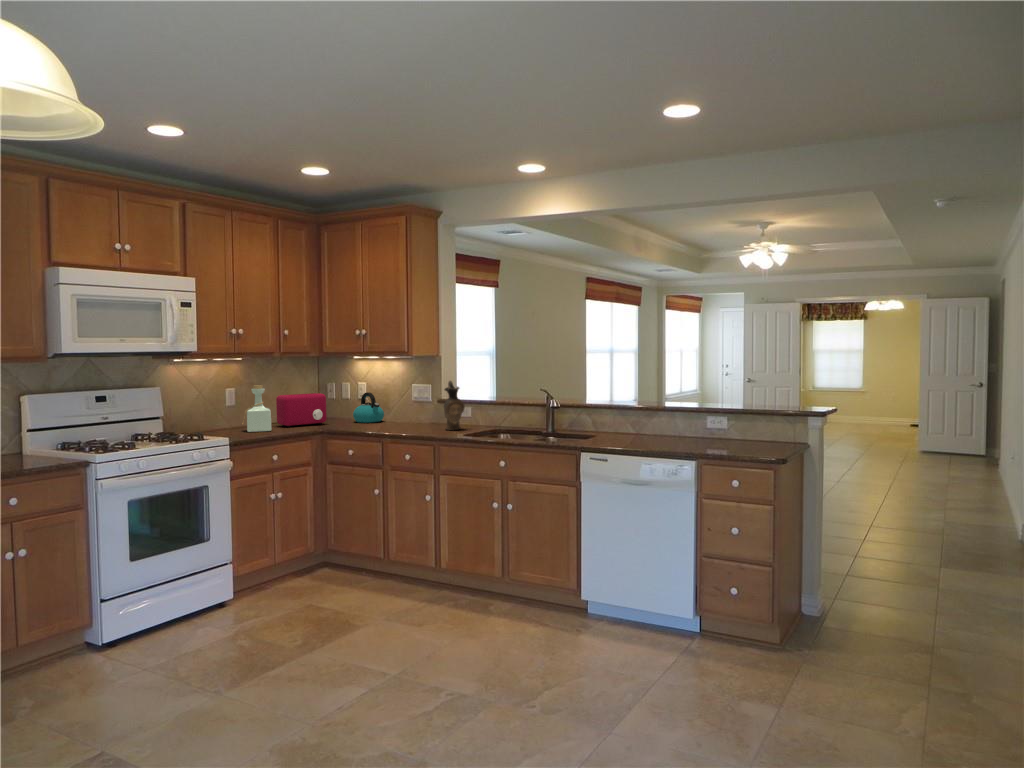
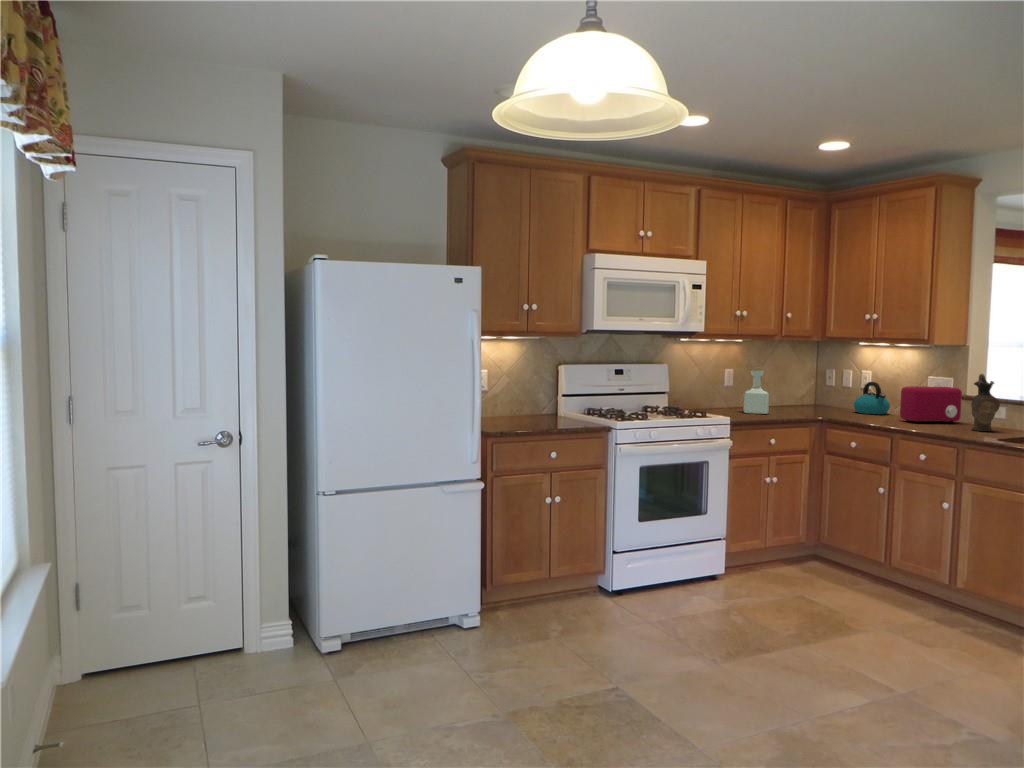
toaster: present [276,393,327,427] -> present [900,387,962,423]

